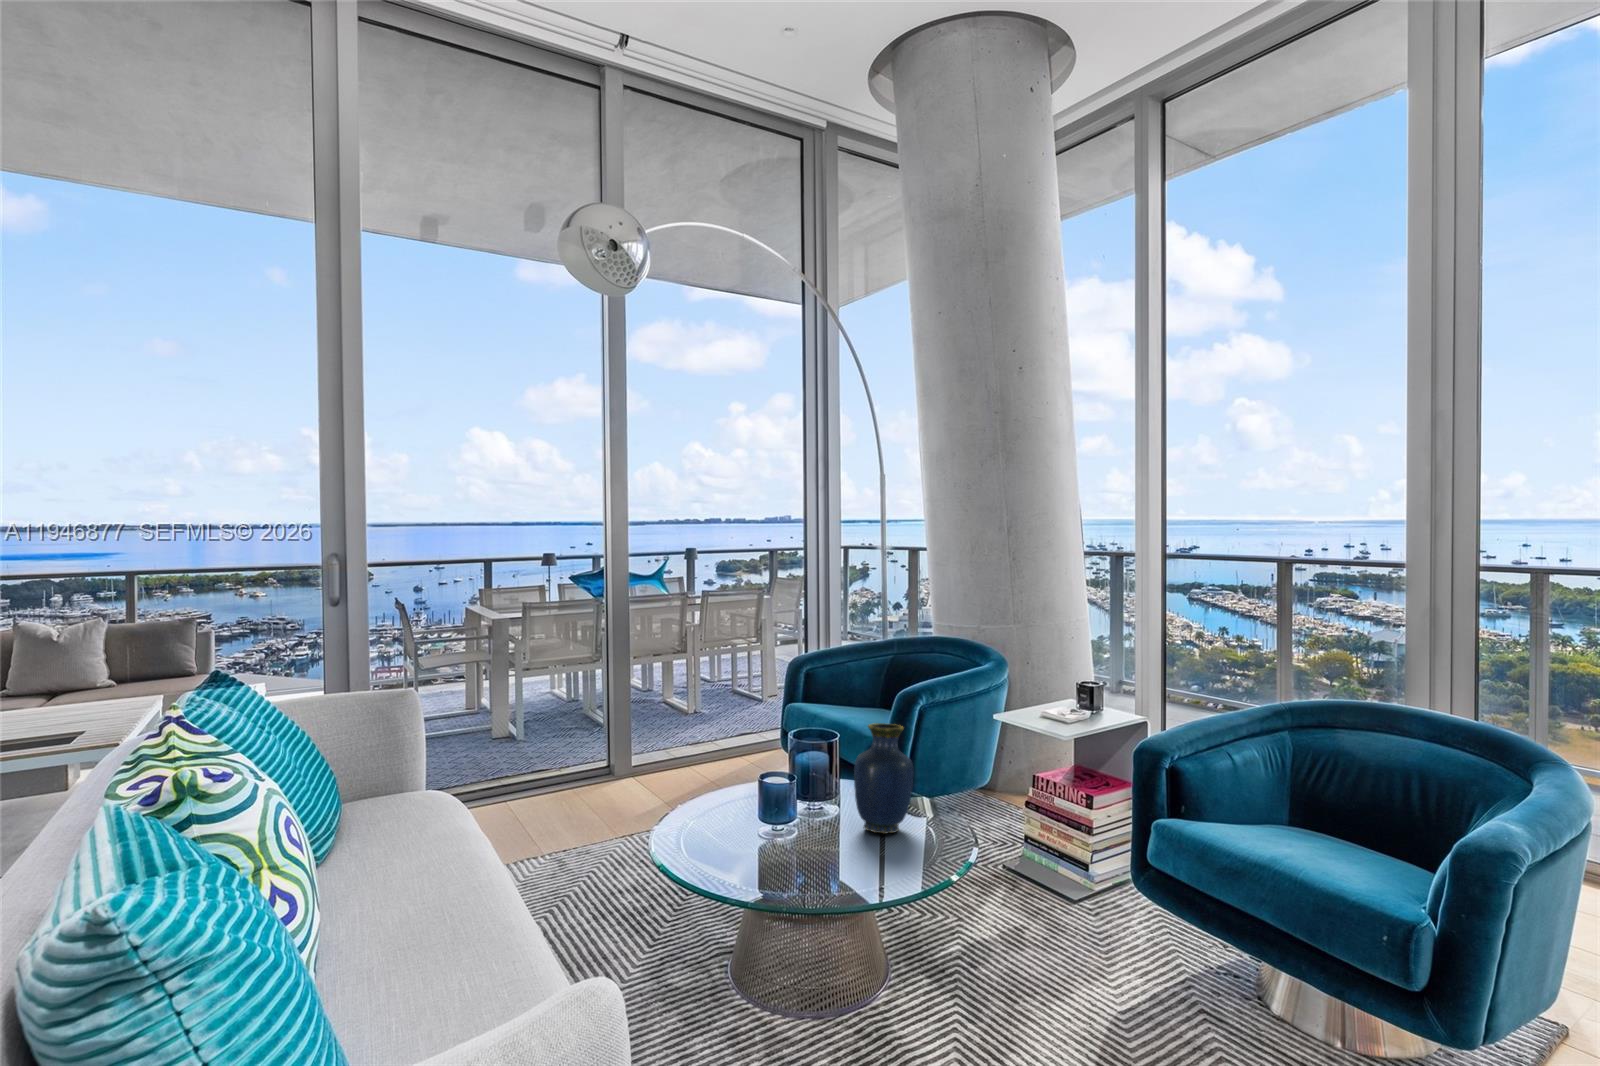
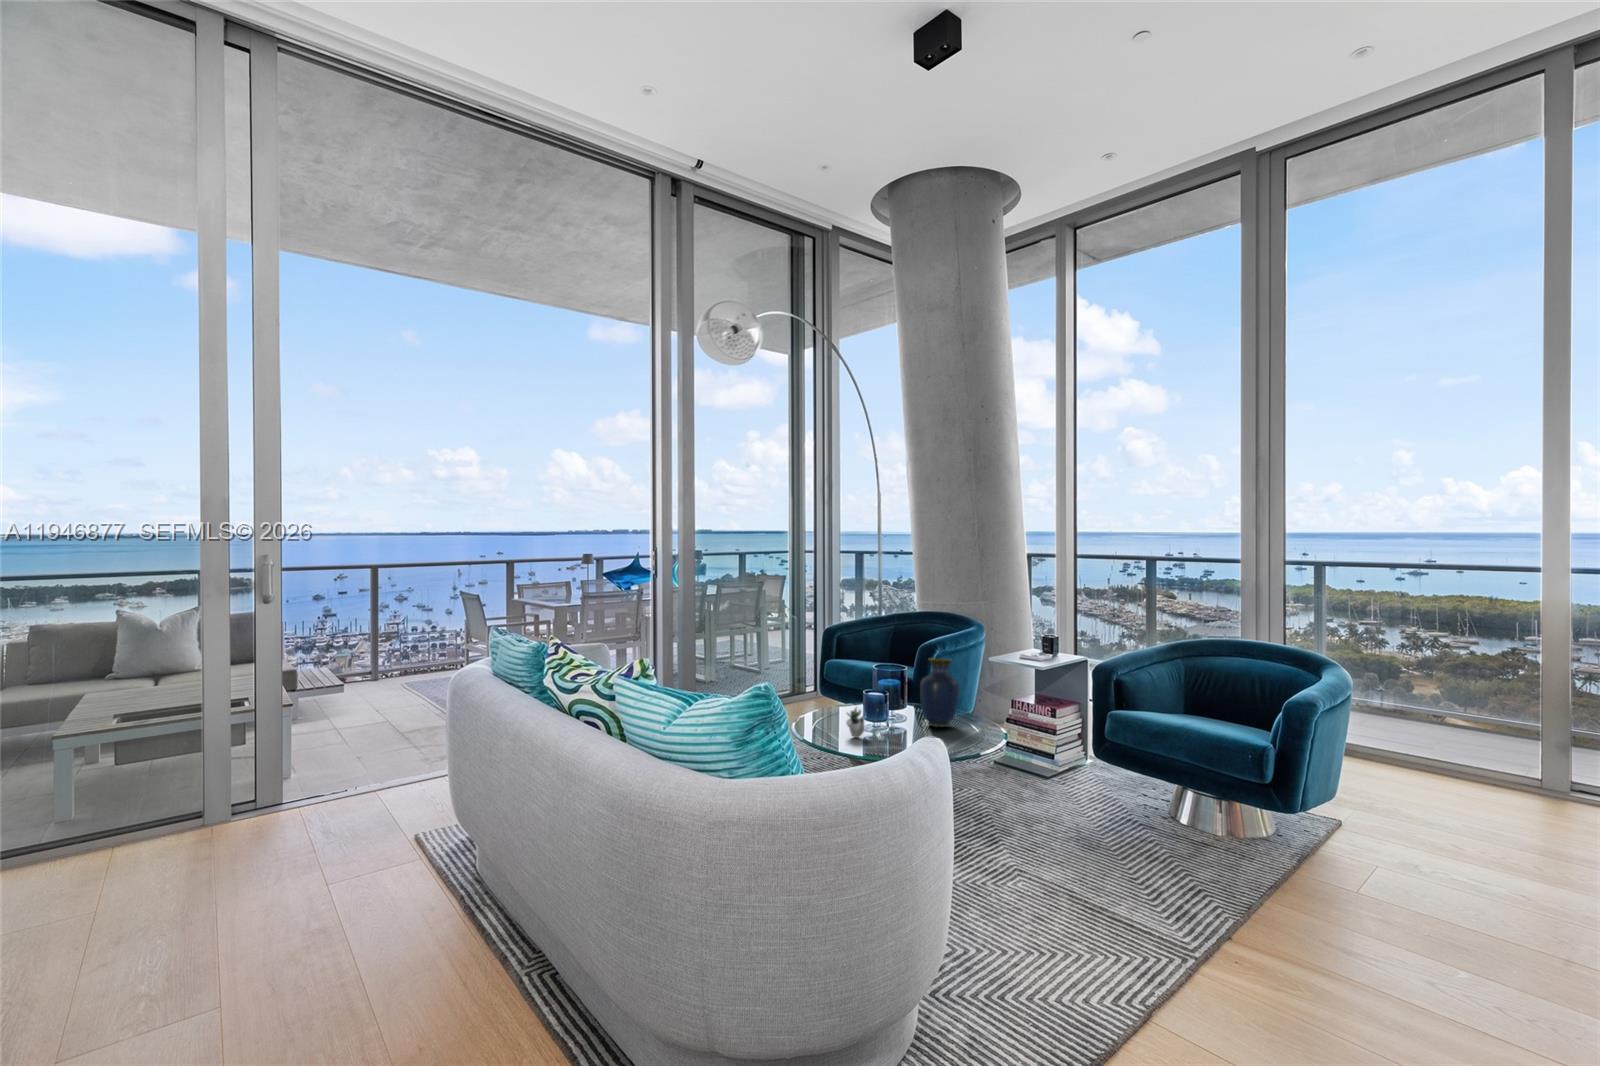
succulent plant: none [723,801,763,850] -> present [846,708,864,738]

